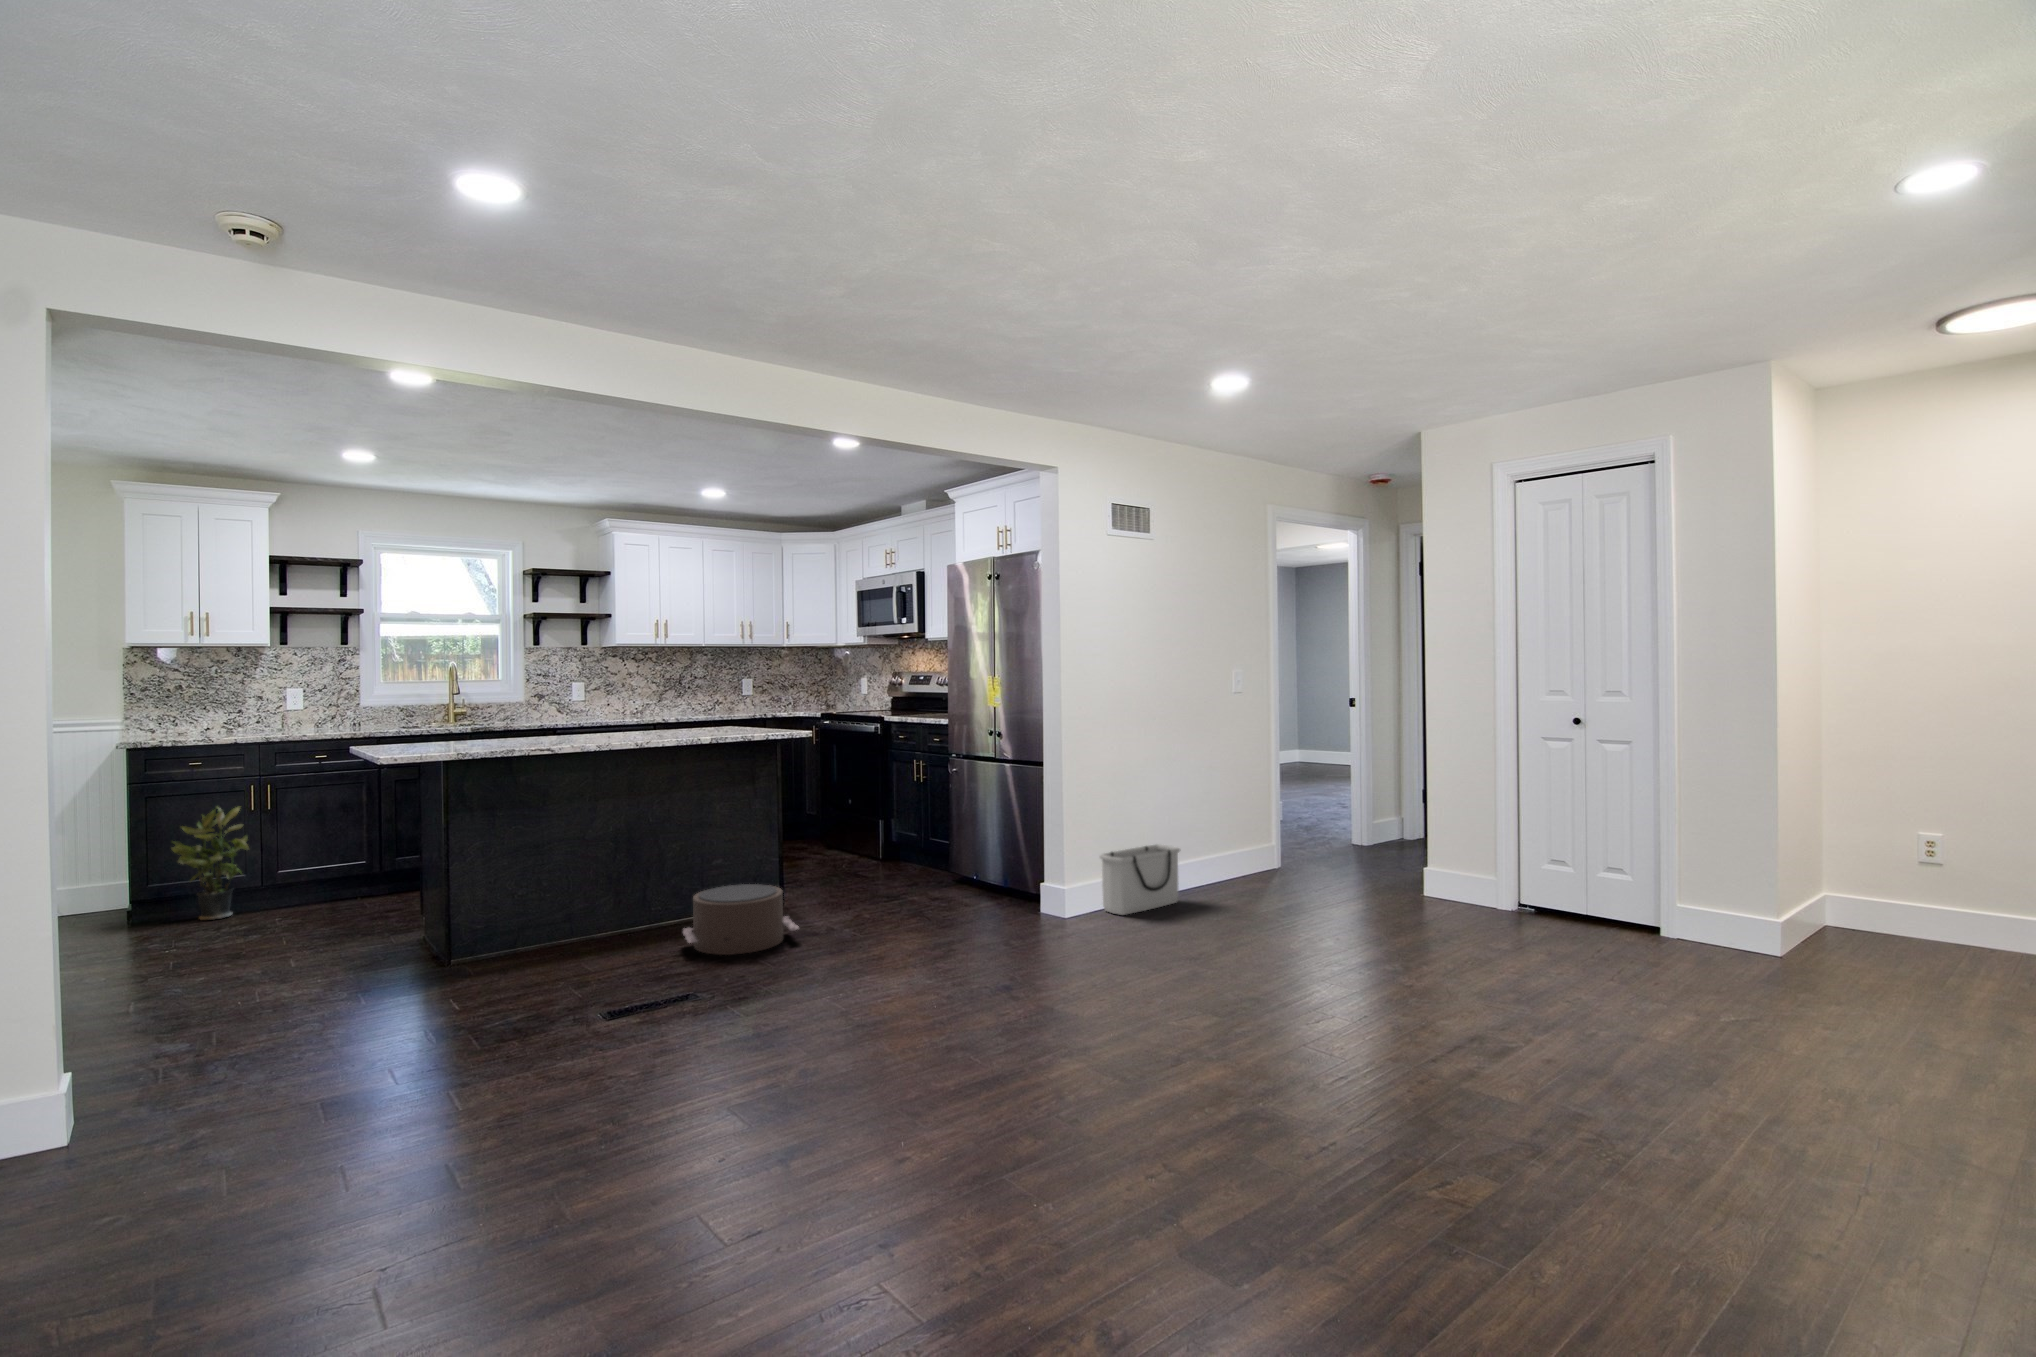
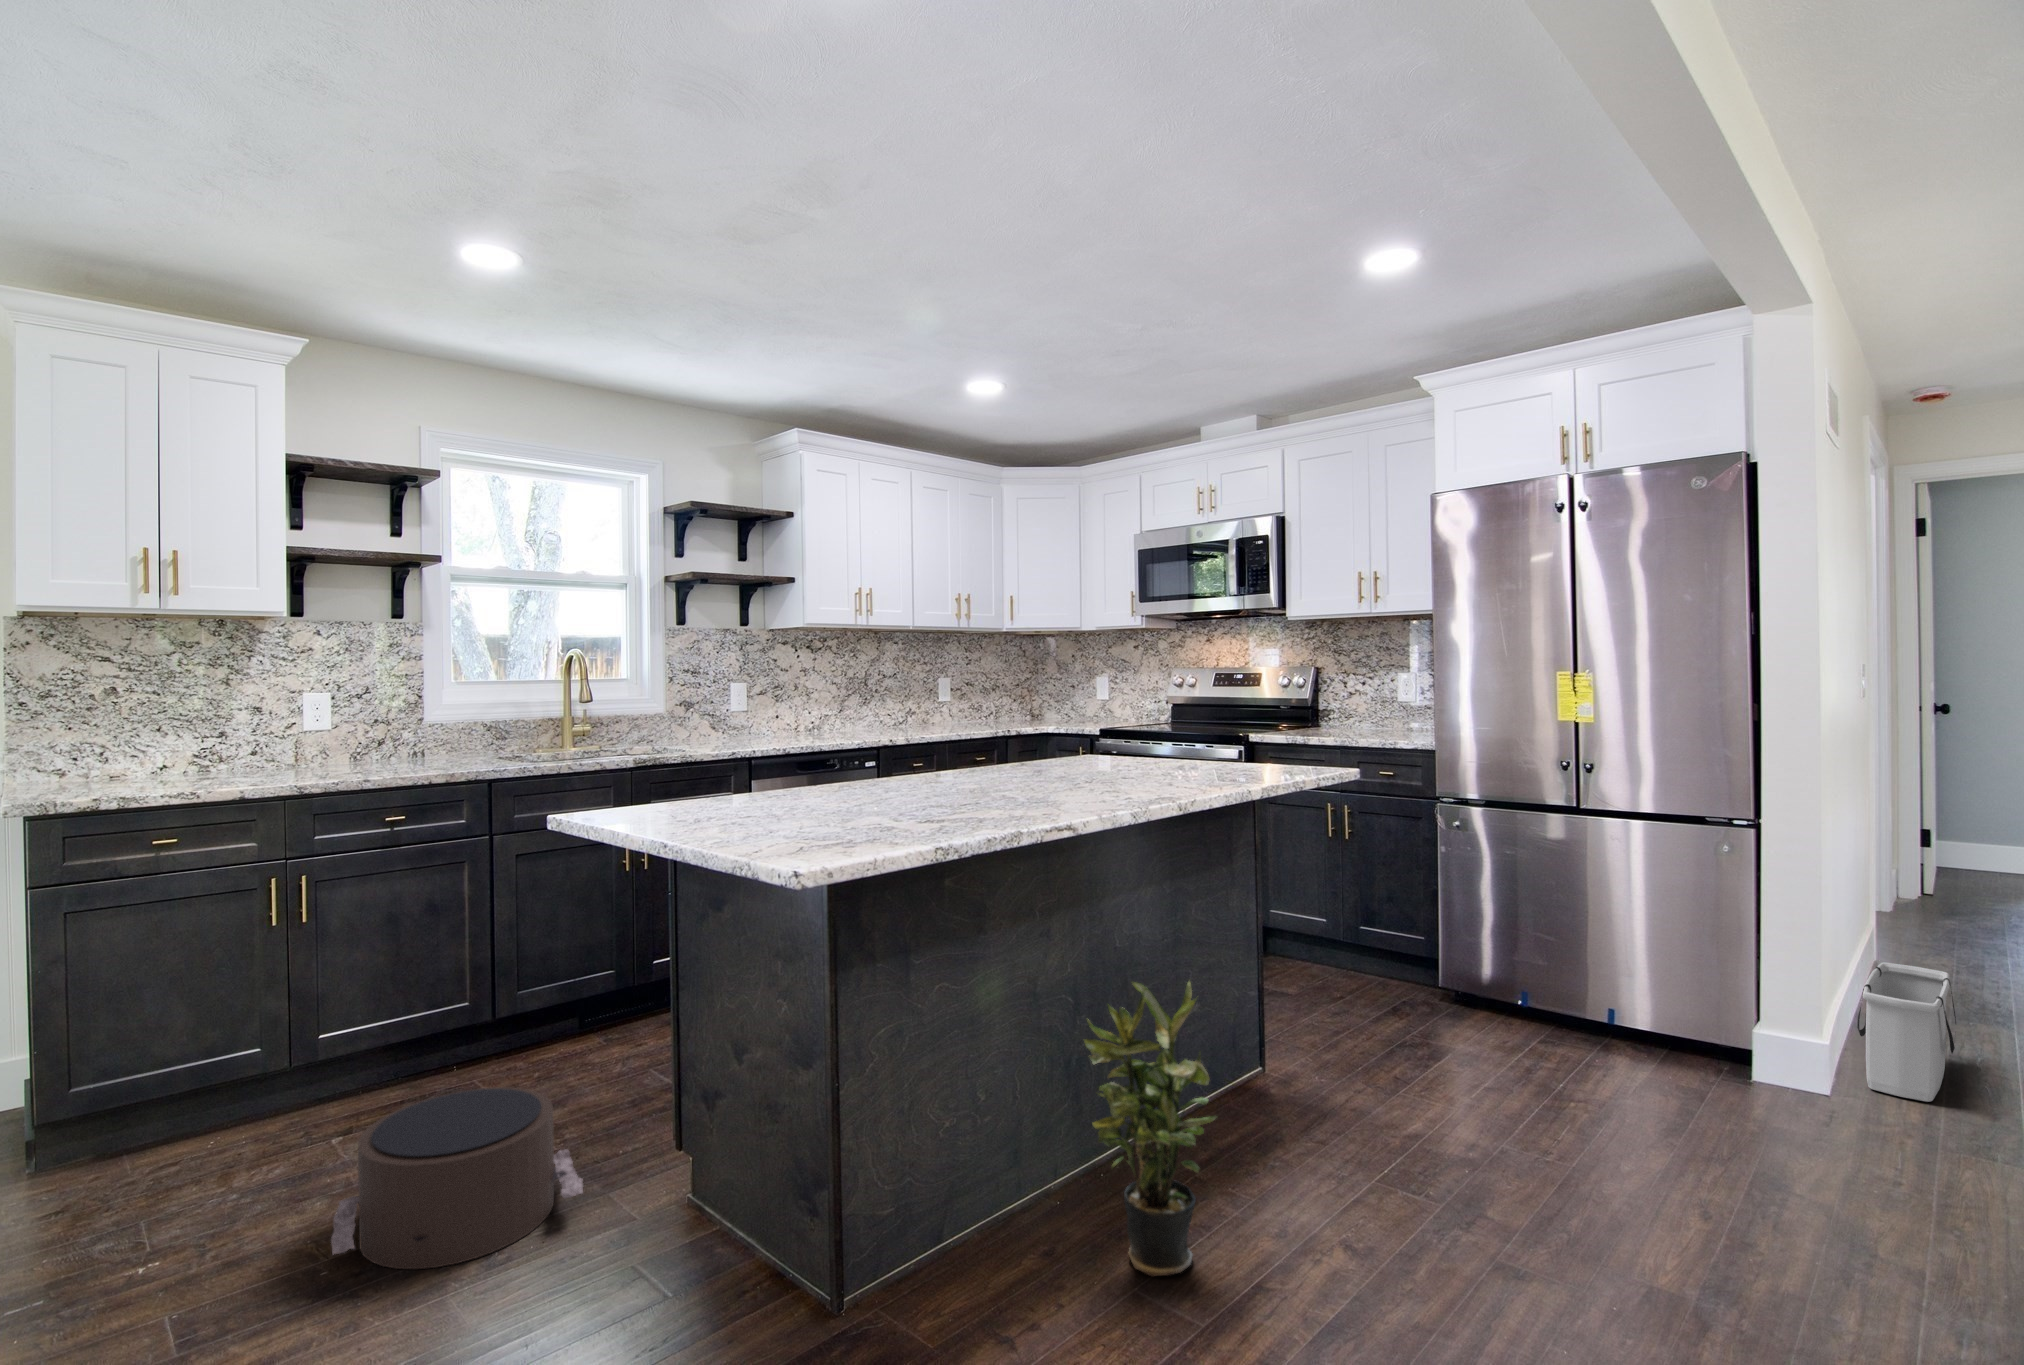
potted plant: present [172,807,249,920] -> present [1084,982,1216,1276]
pouf: present [683,884,799,955] -> present [331,1087,583,1269]

